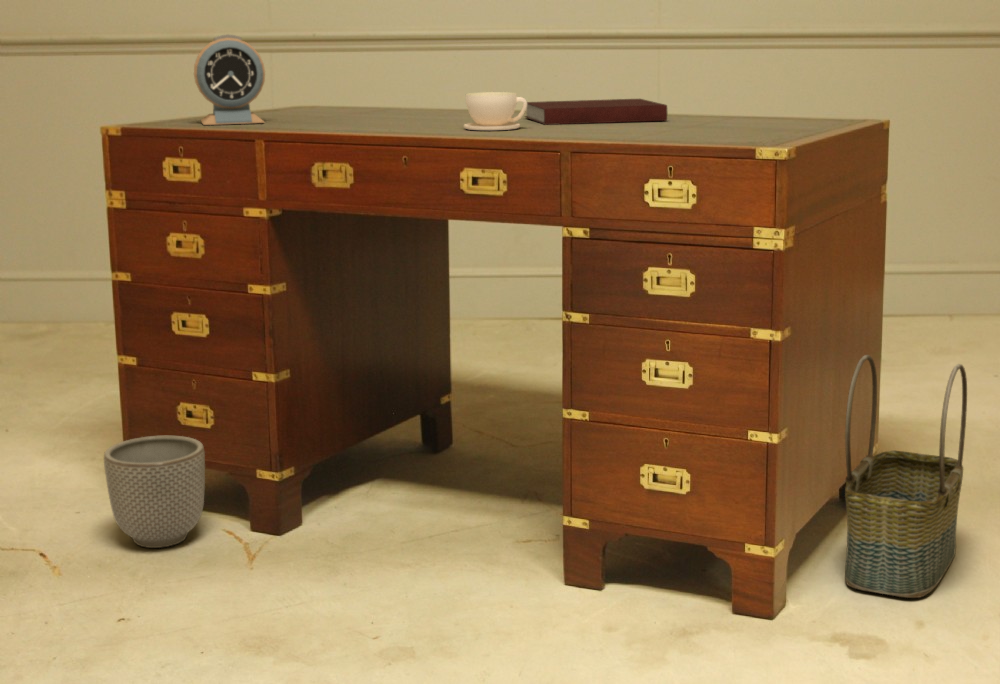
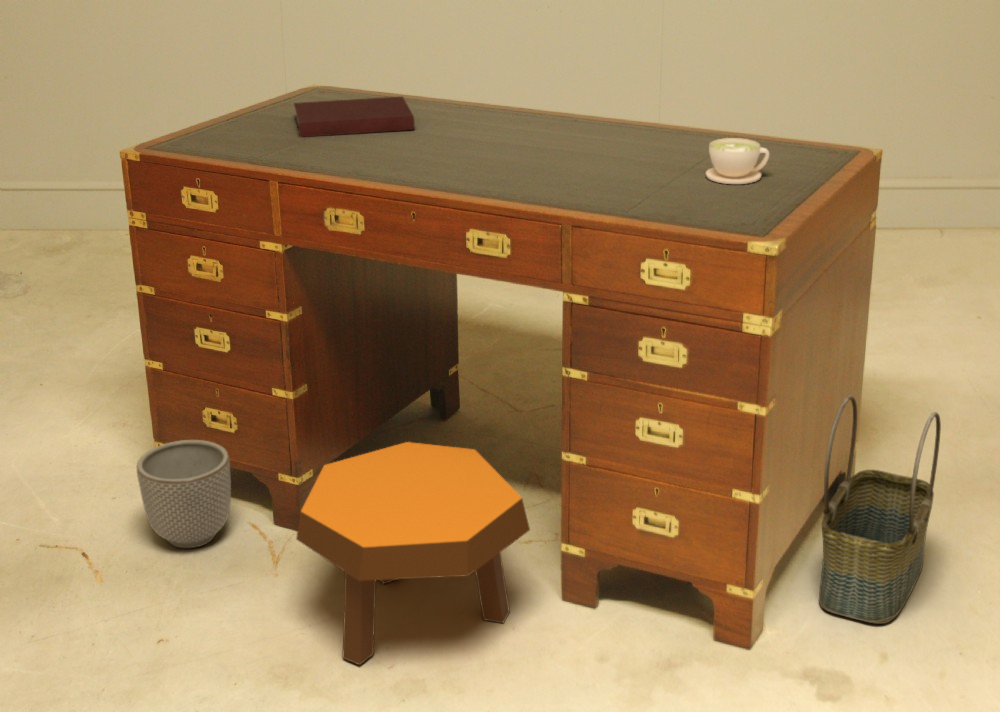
alarm clock: present [194,34,265,125] -> none [208,61,278,153]
coffee cup: present [464,92,527,130] -> present [706,138,770,184]
notebook: present [525,99,667,125] -> present [294,97,414,137]
footstool: none [274,421,529,637] -> present [296,442,530,665]

